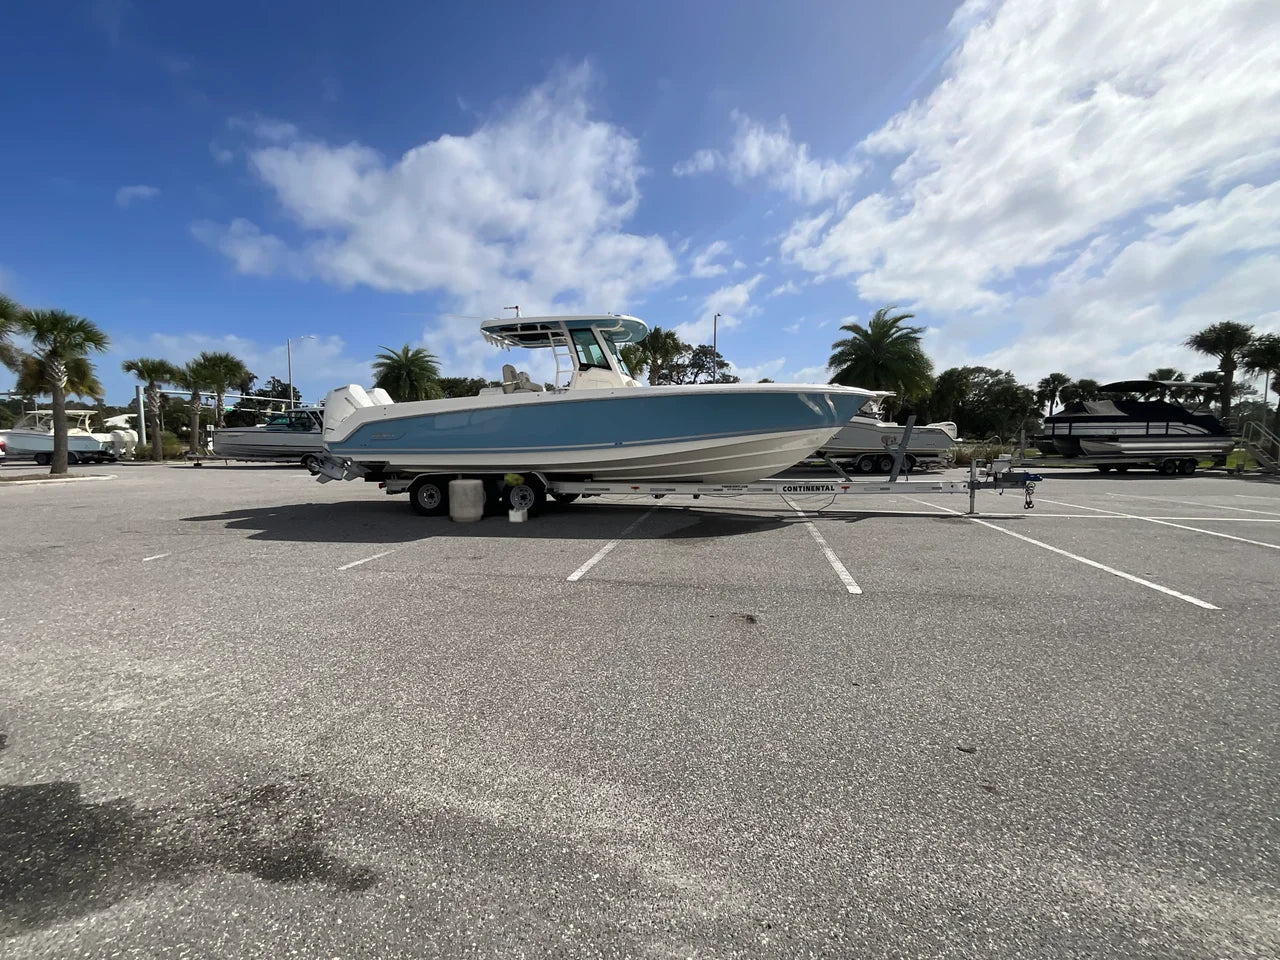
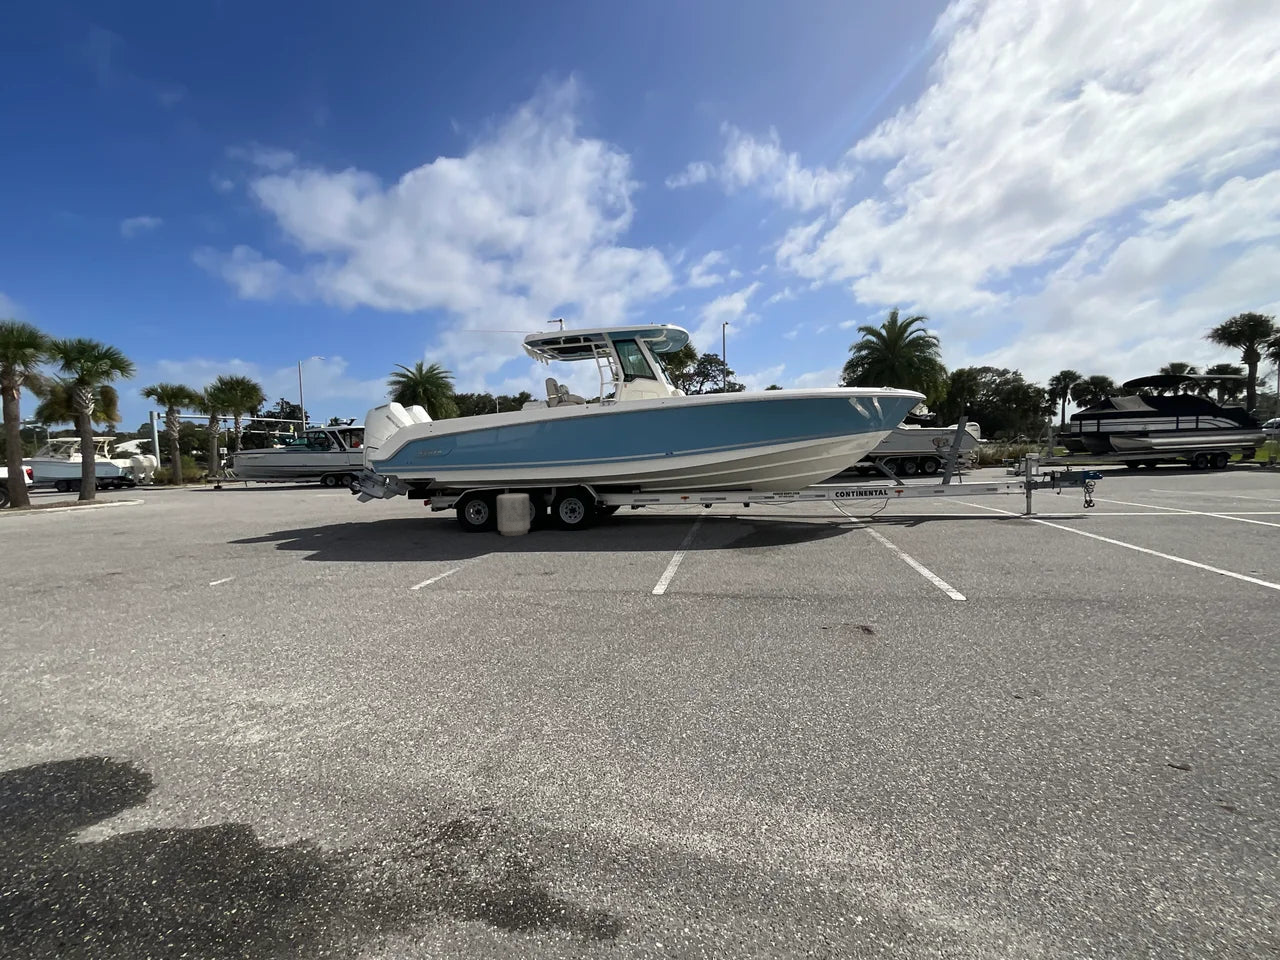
potted tree: present [505,473,527,522] -> none [552,485,575,534]

